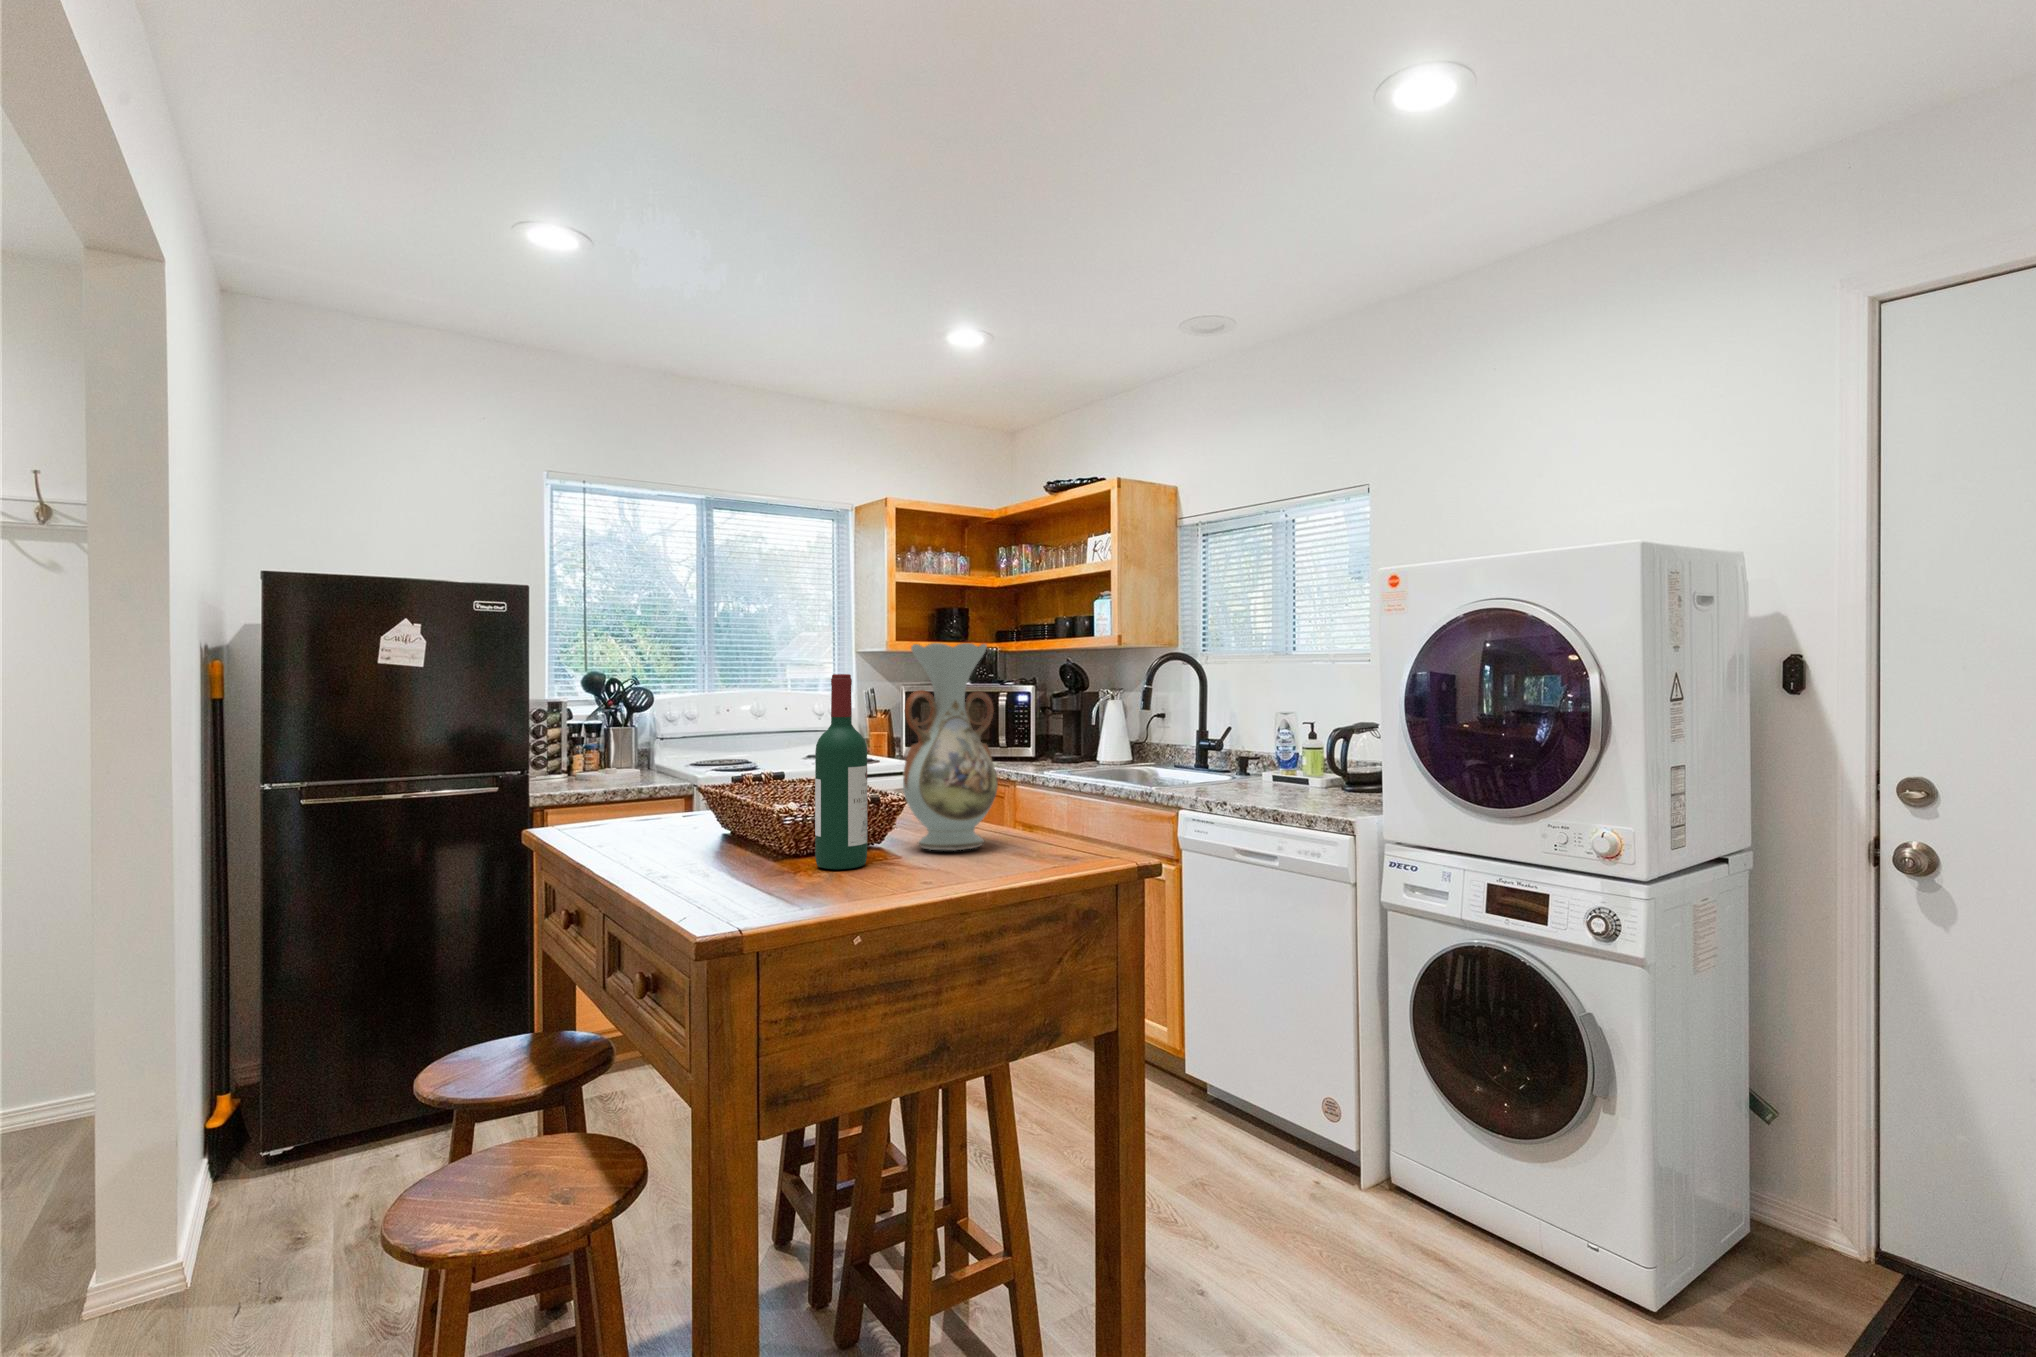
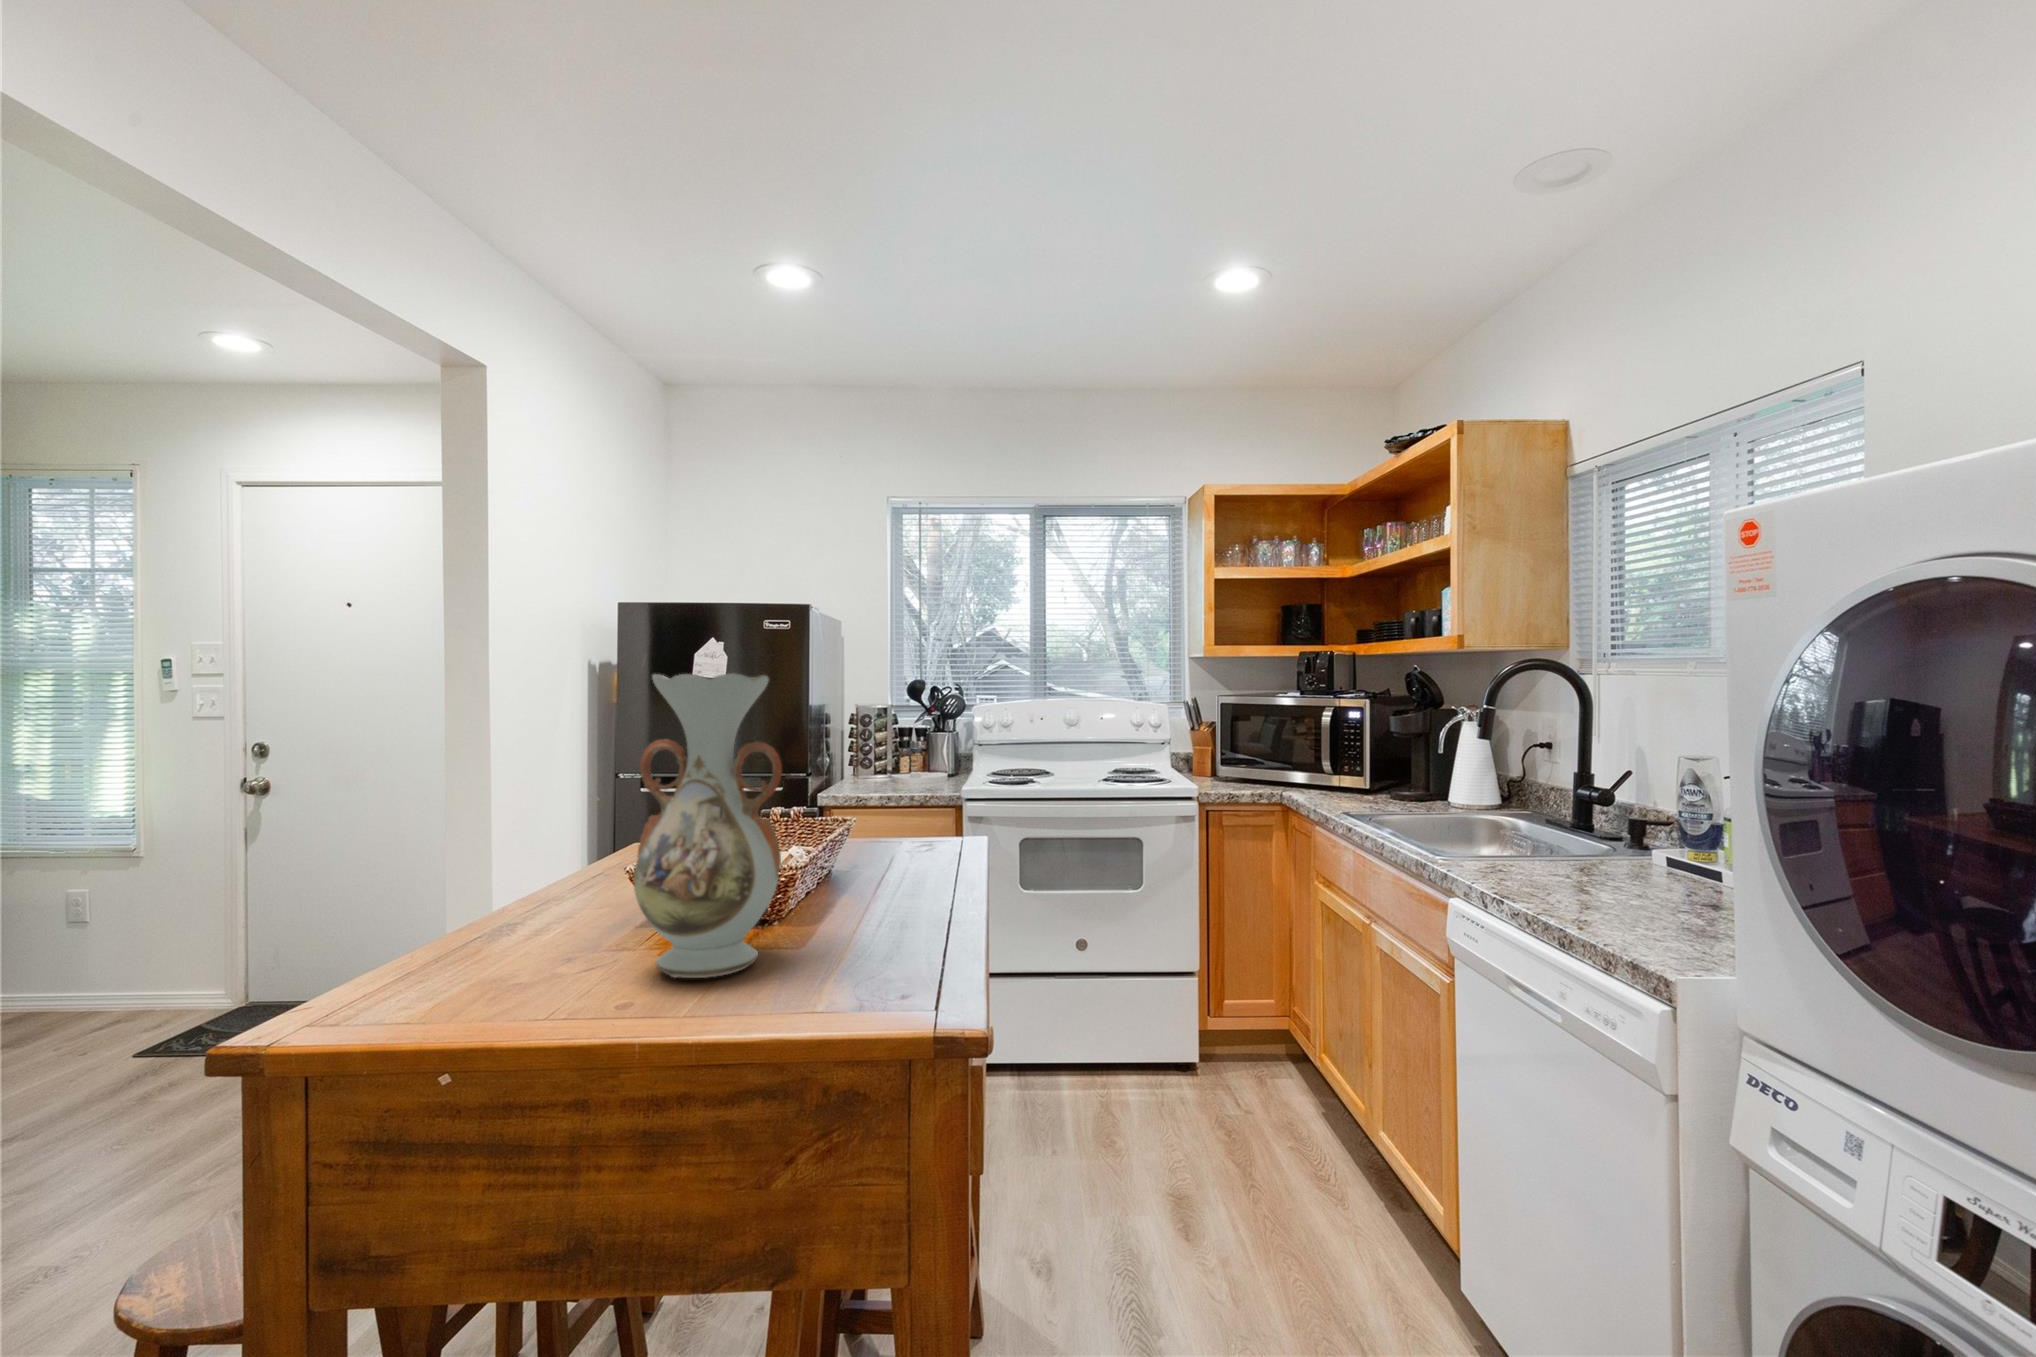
wine bottle: present [815,674,867,869] -> none [476,718,556,986]

